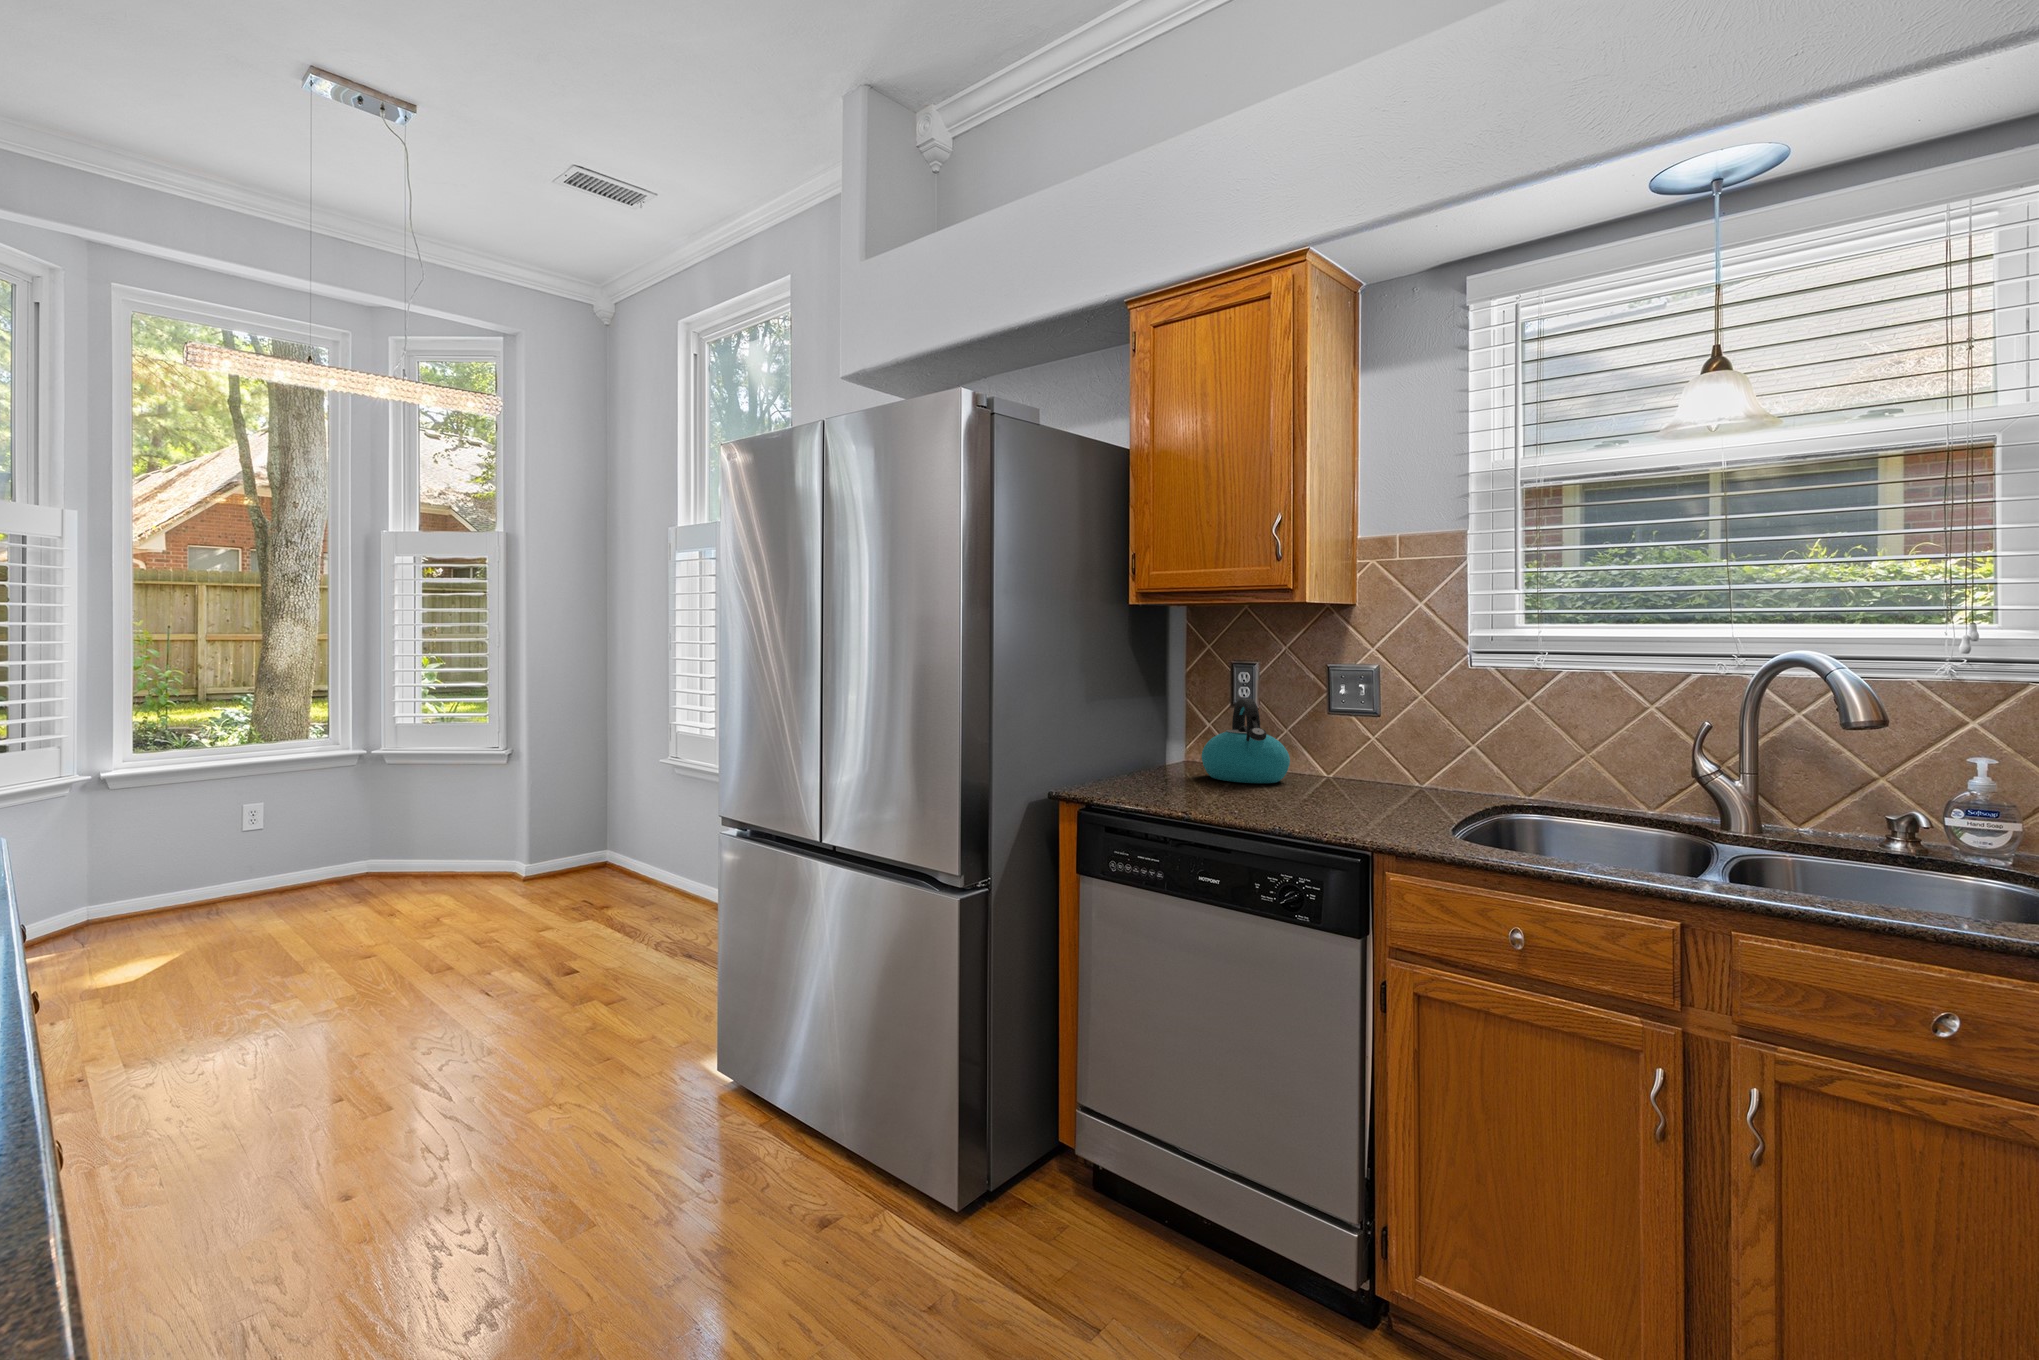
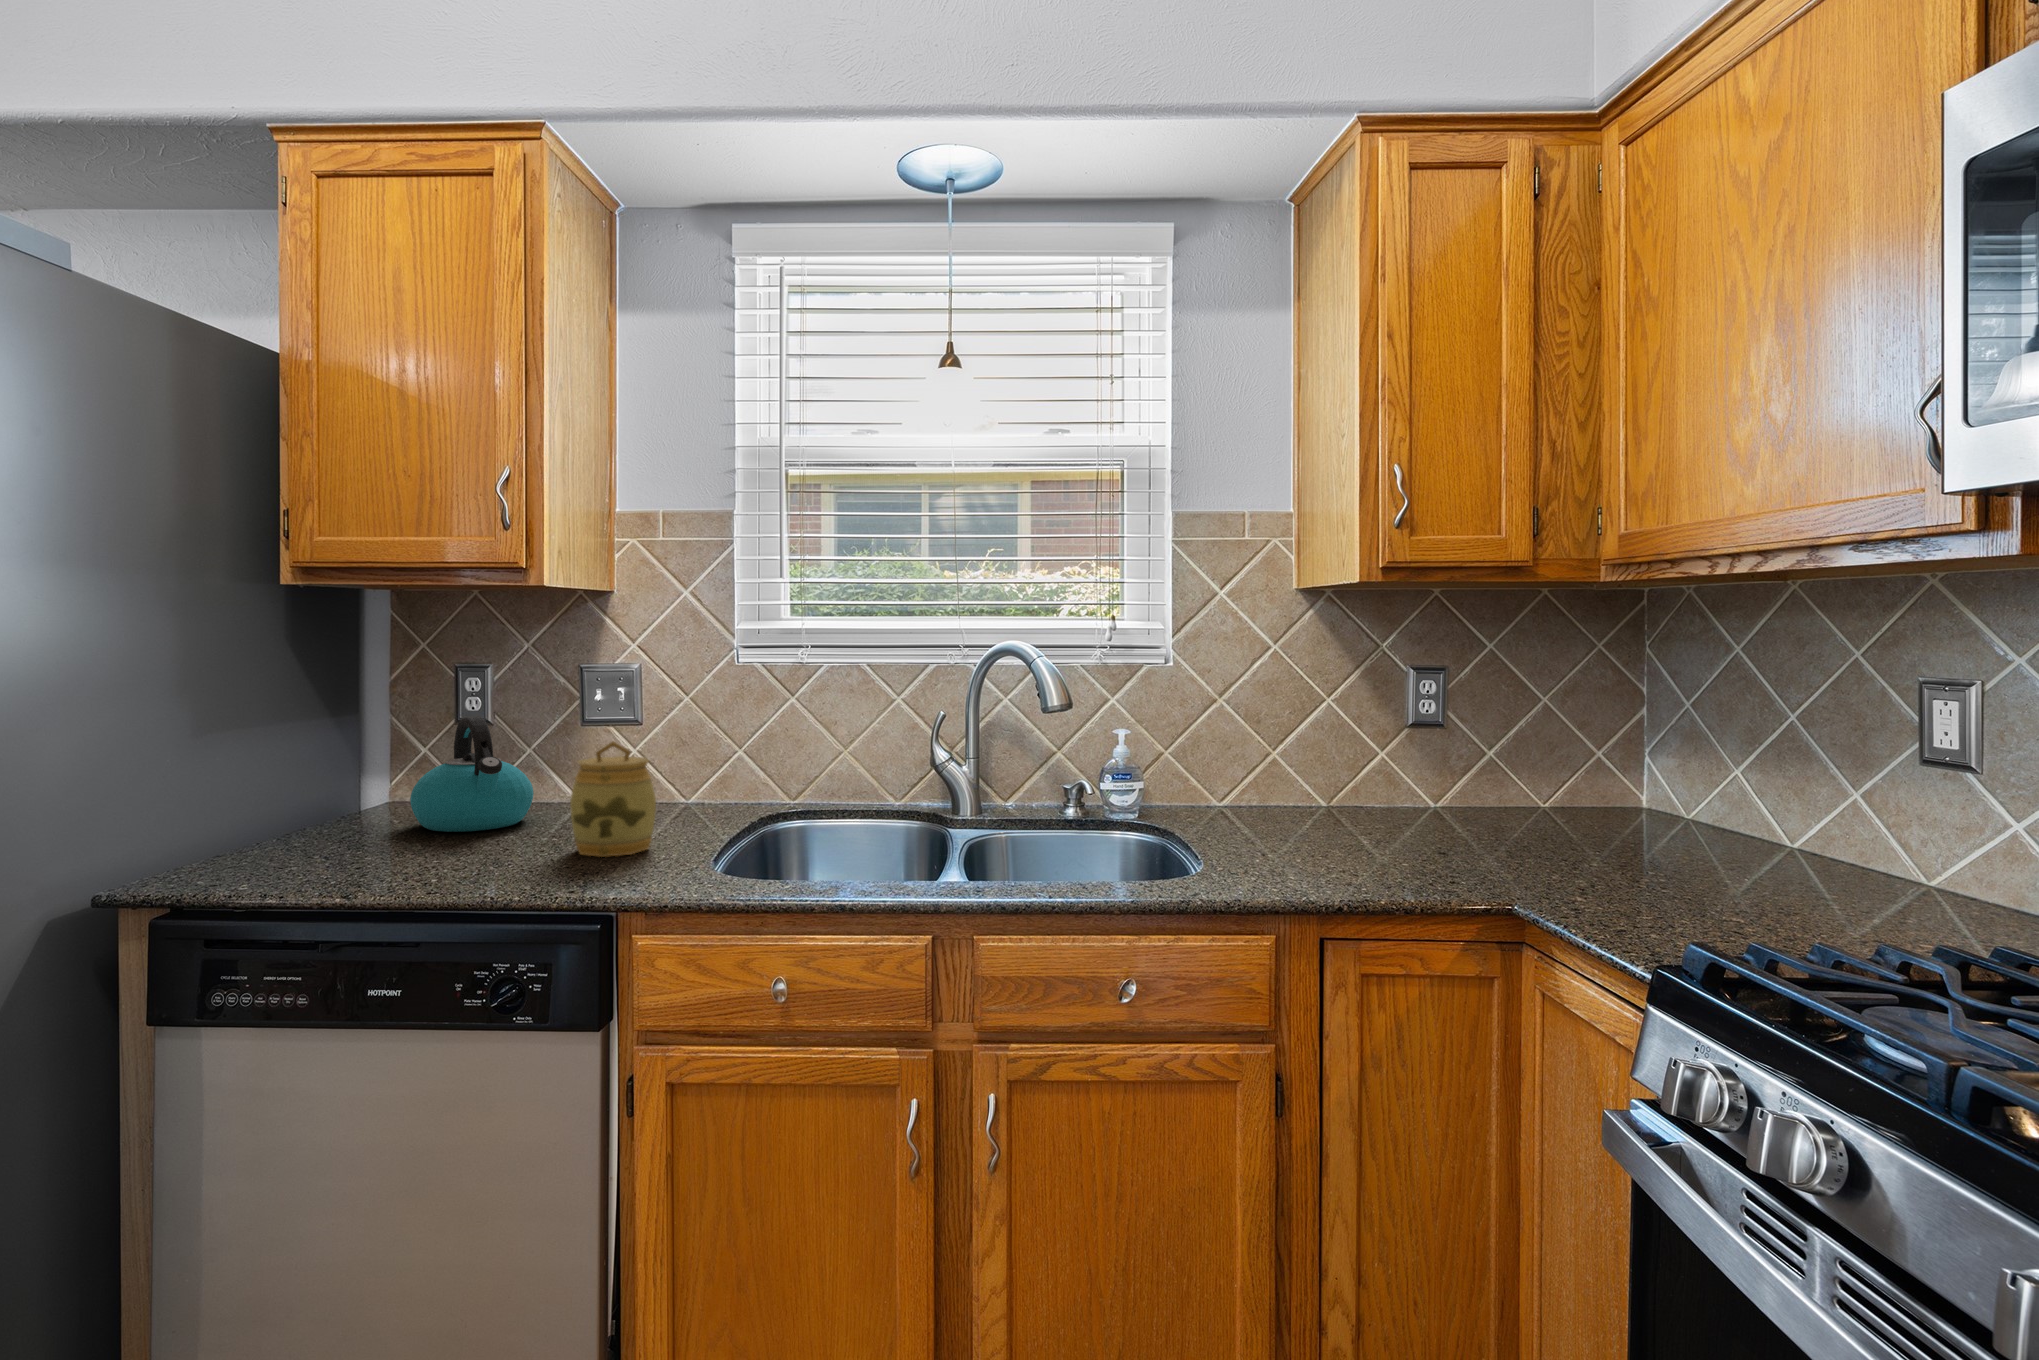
jar: none [1318,718,1390,811] -> present [570,742,656,857]

